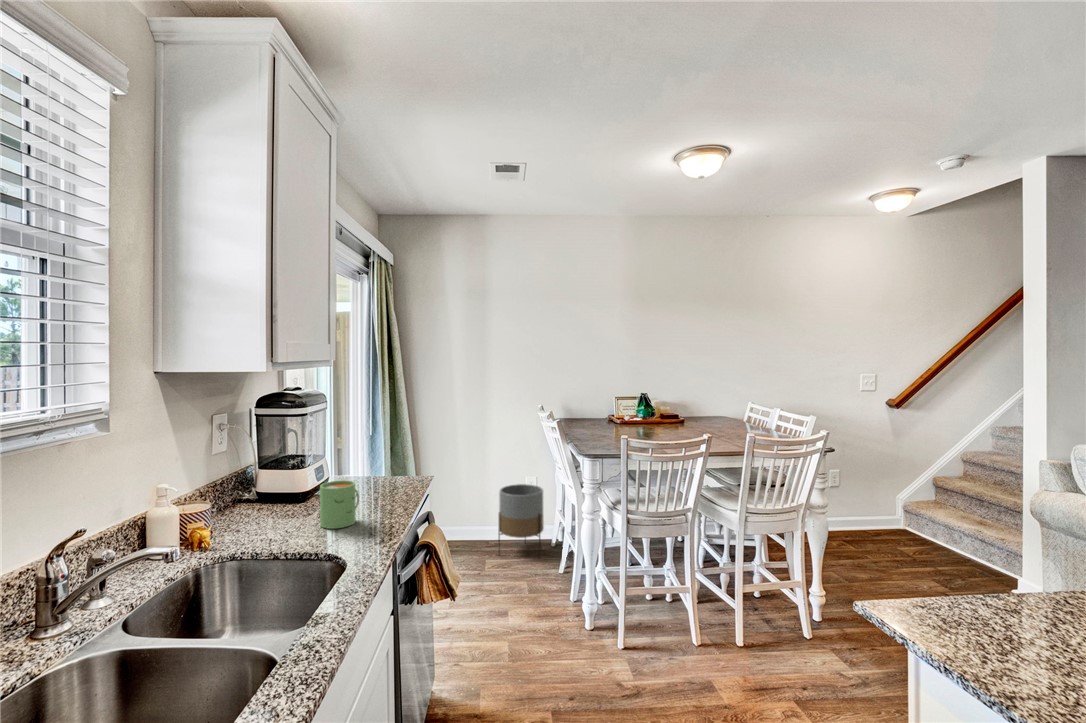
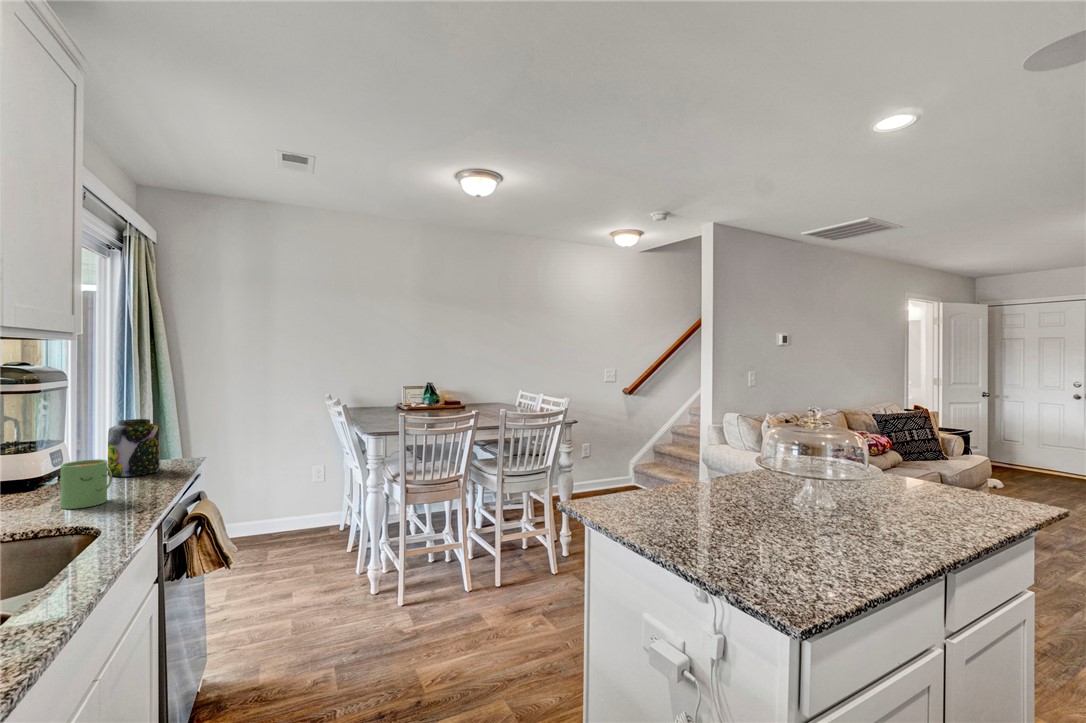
jar: none [356,437,396,493] -> present [108,419,160,477]
planter: present [499,484,544,557] -> none [283,473,332,545]

